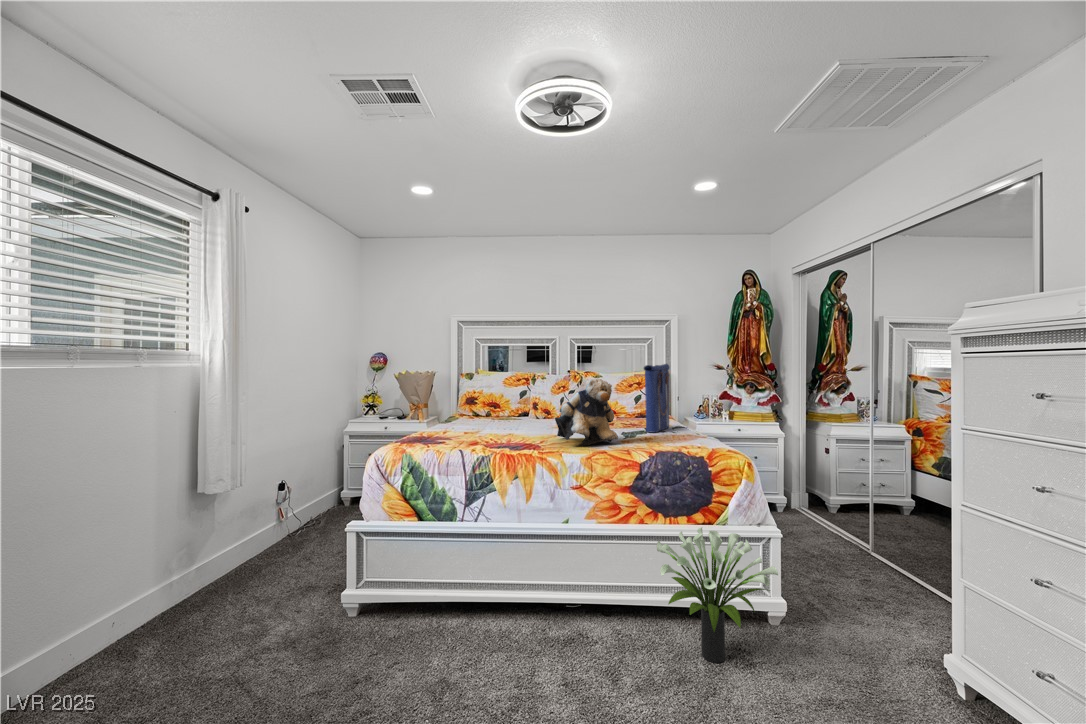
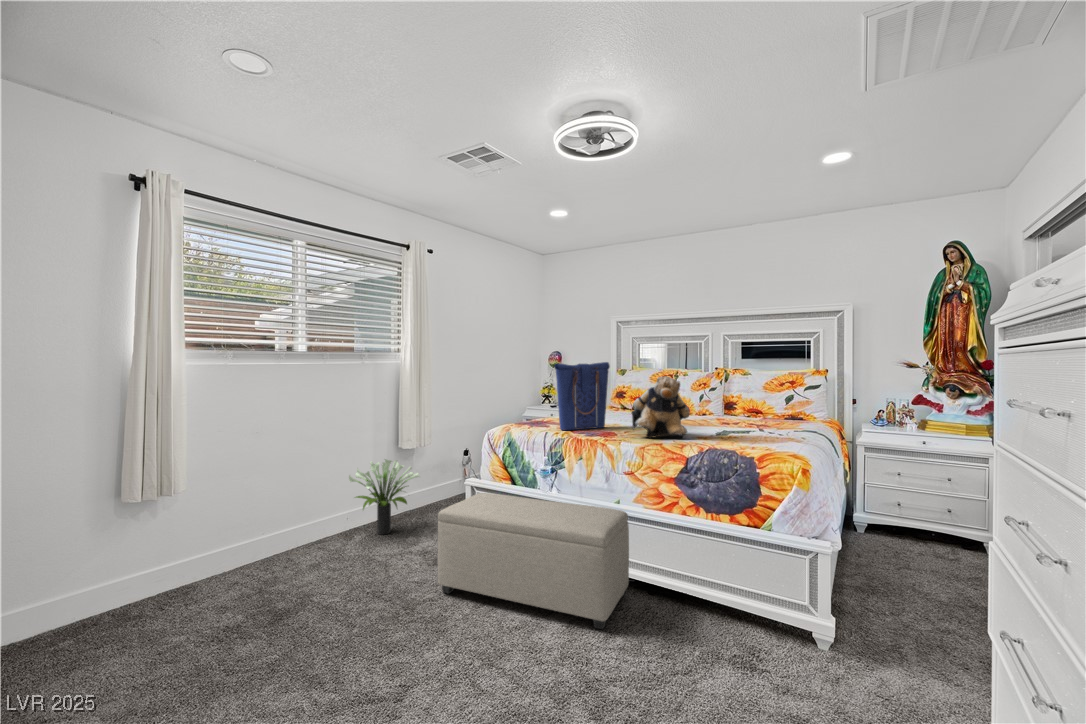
tote bag: present [644,364,670,432] -> present [555,362,610,431]
potted plant: present [657,527,778,663] -> present [349,459,420,535]
ottoman: none [361,531,610,695] -> present [438,493,629,629]

